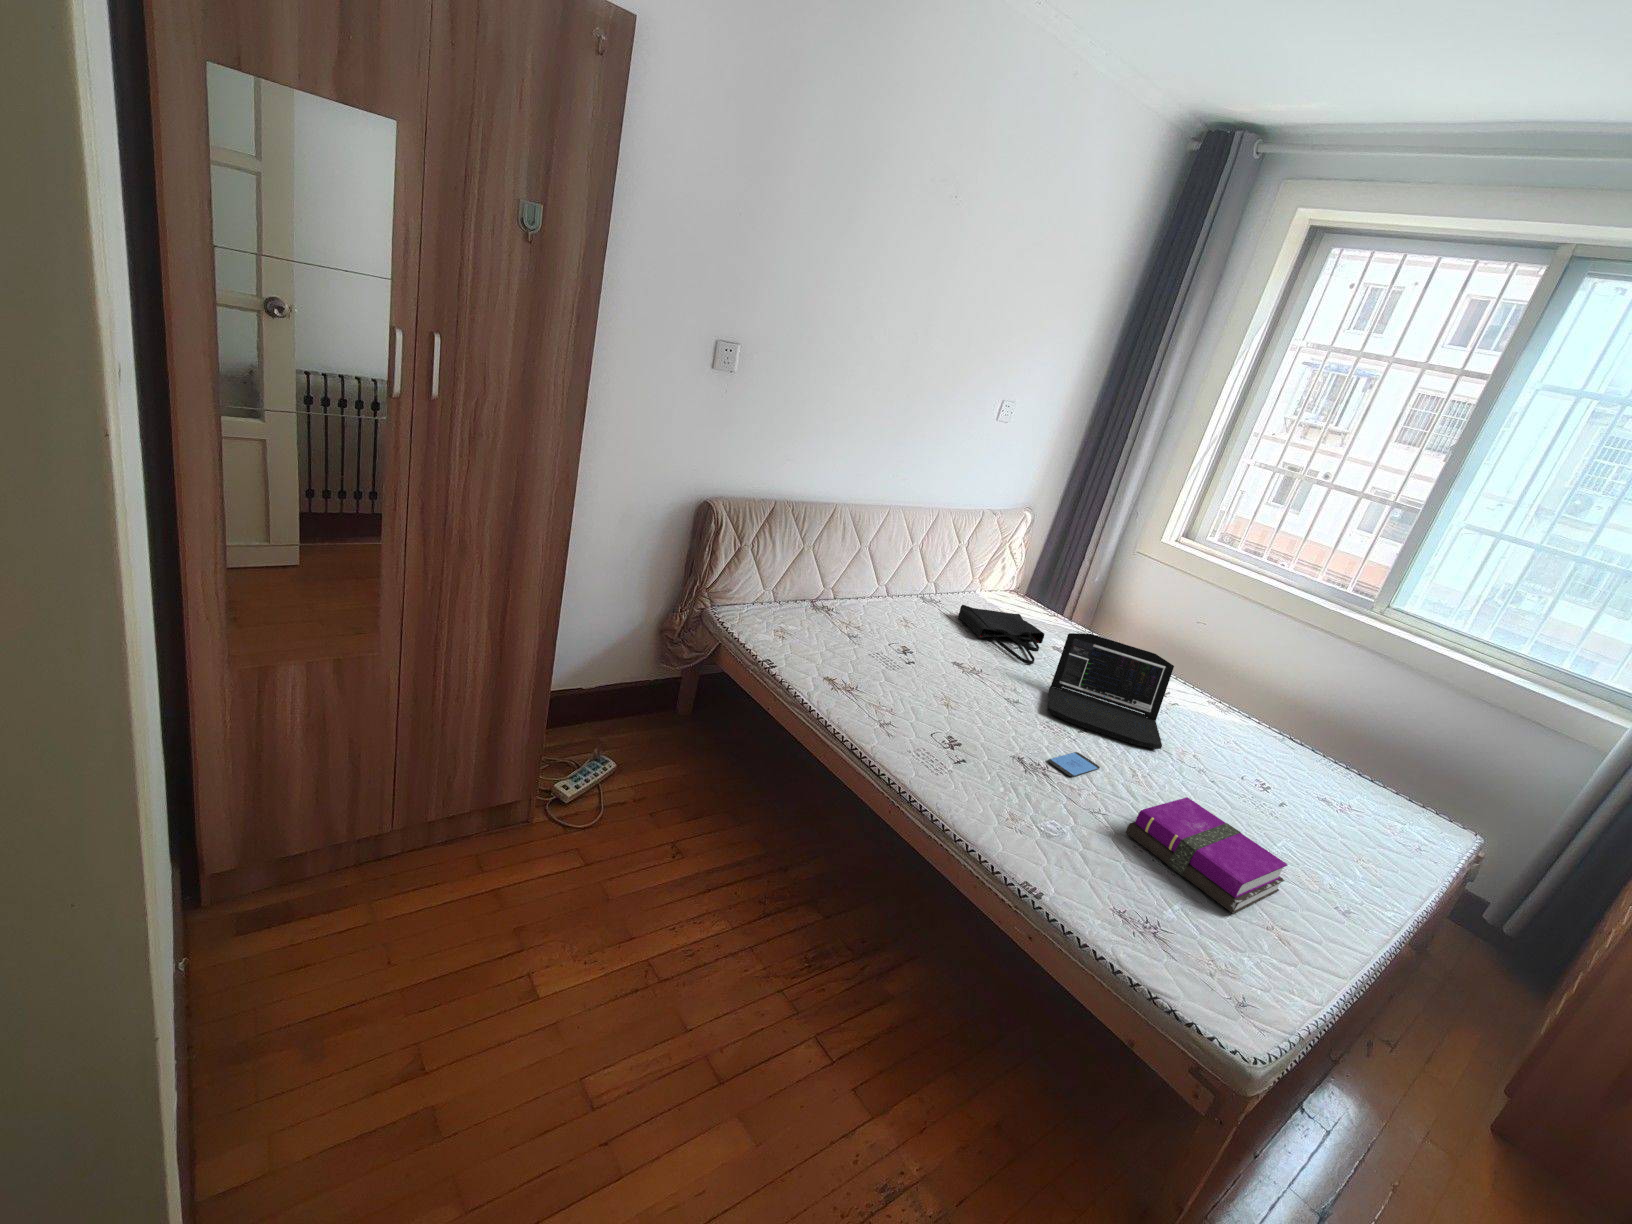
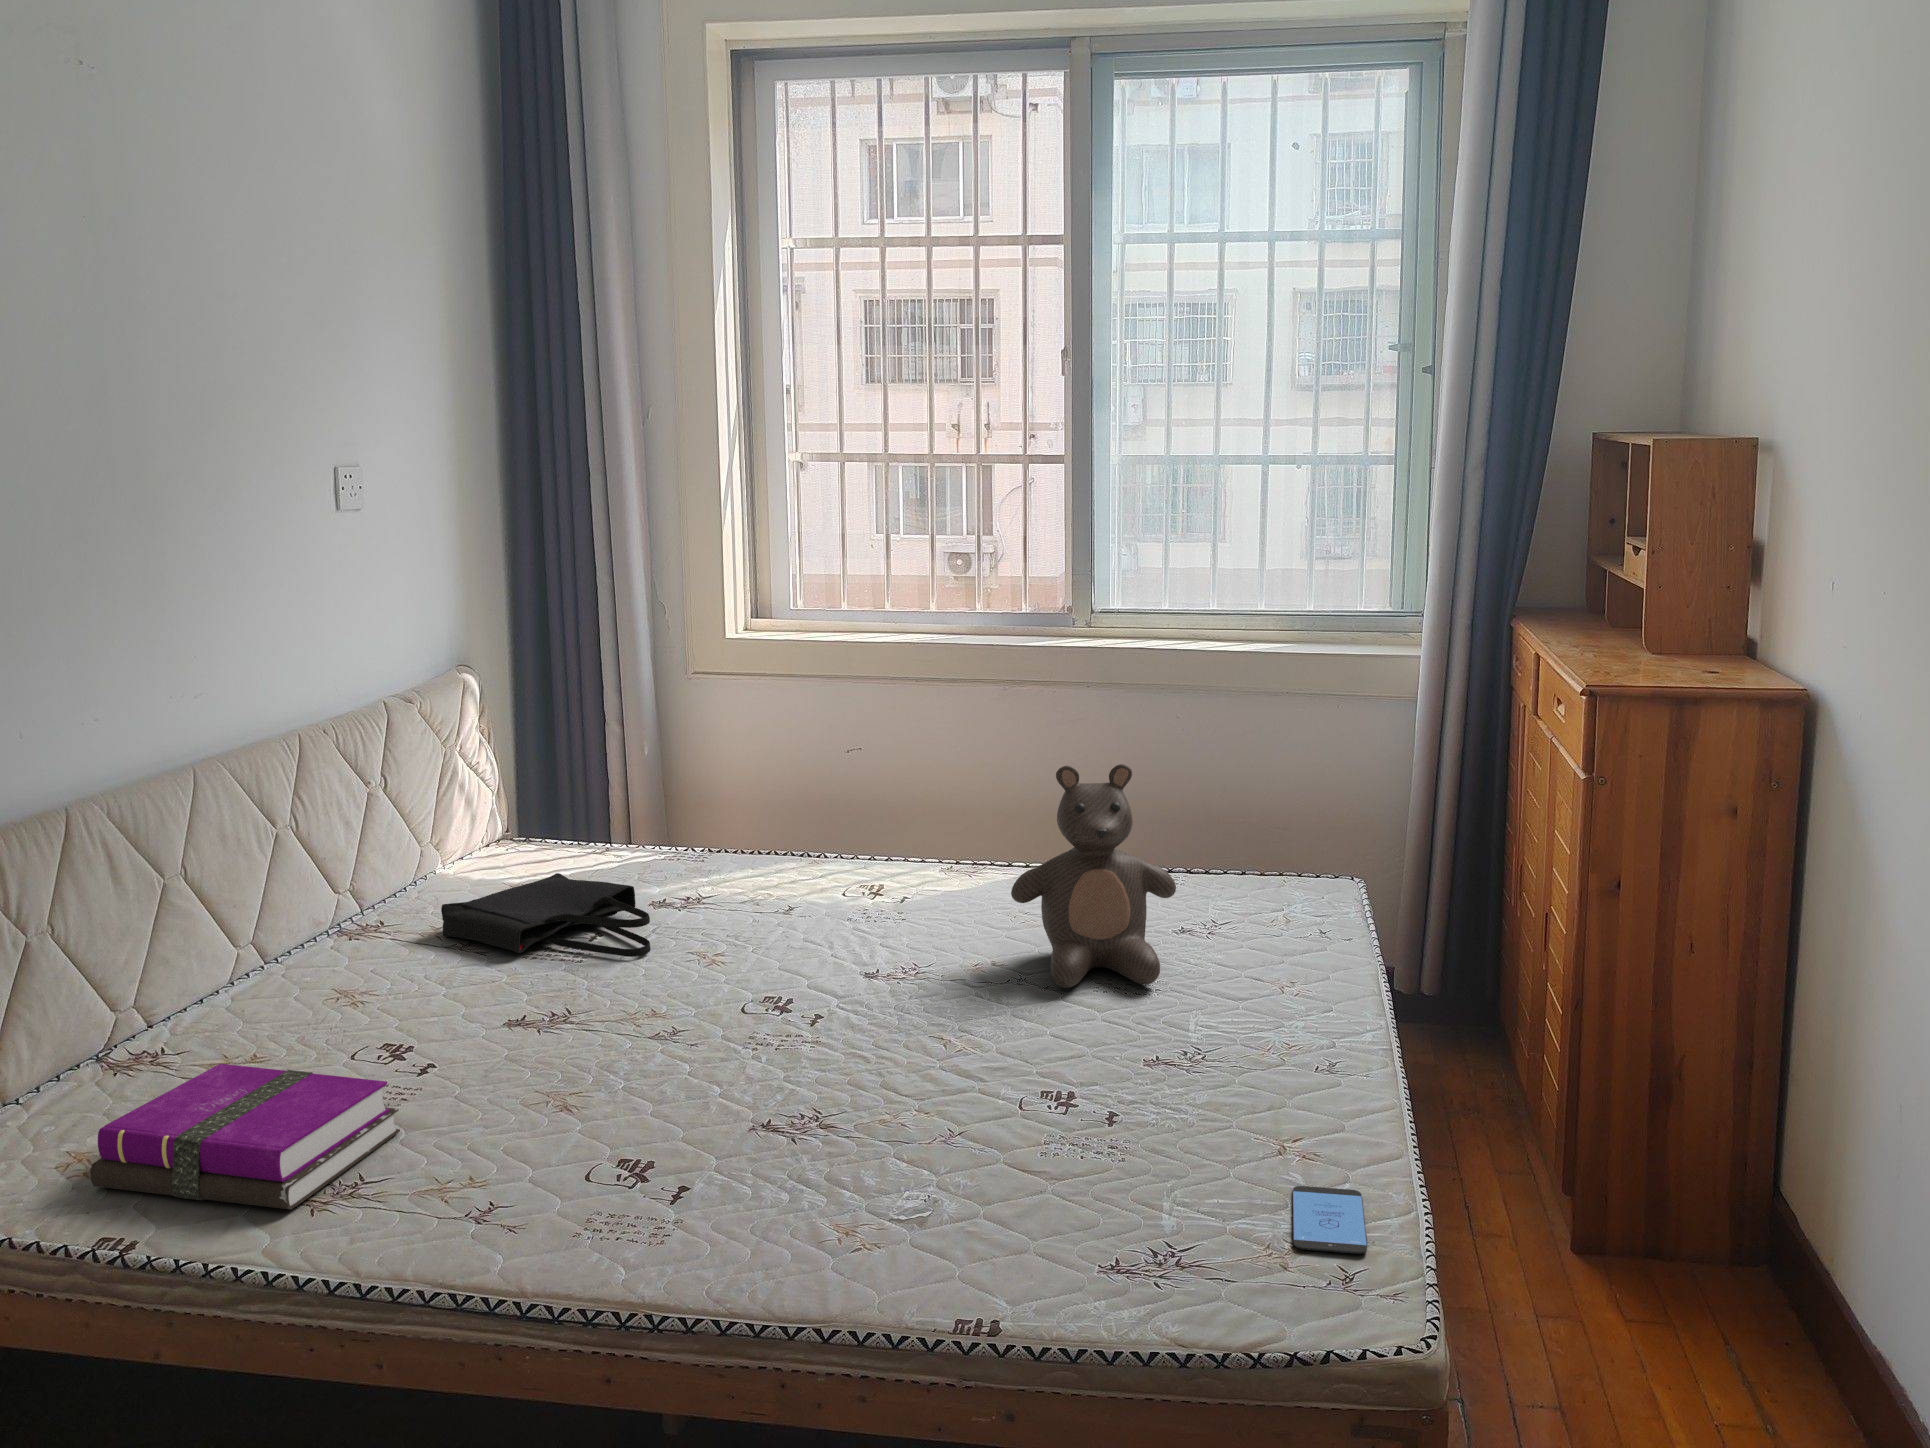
laptop: present [1048,633,1174,749] -> none [703,828,951,1020]
teddy bear: none [1217,672,1330,811] -> present [1011,764,1176,988]
smartphone: present [1048,752,1100,777] -> present [1292,1186,1367,1254]
notebook: present [1126,797,1287,914] -> present [90,1064,400,1209]

